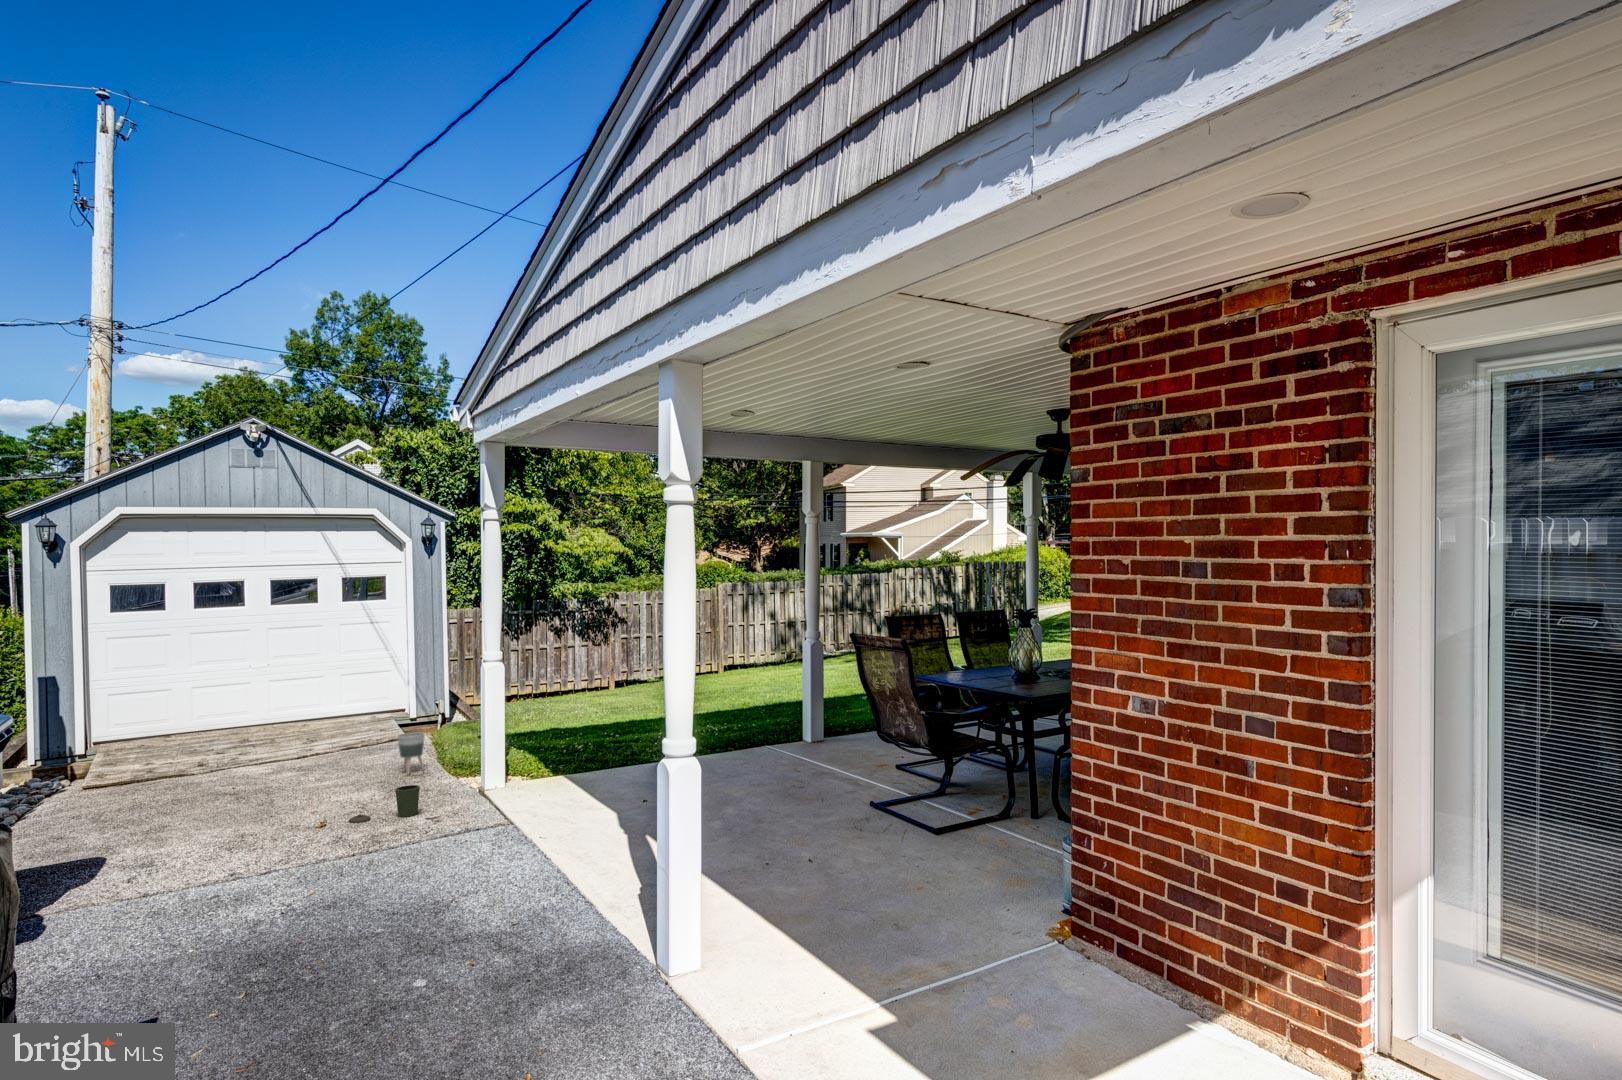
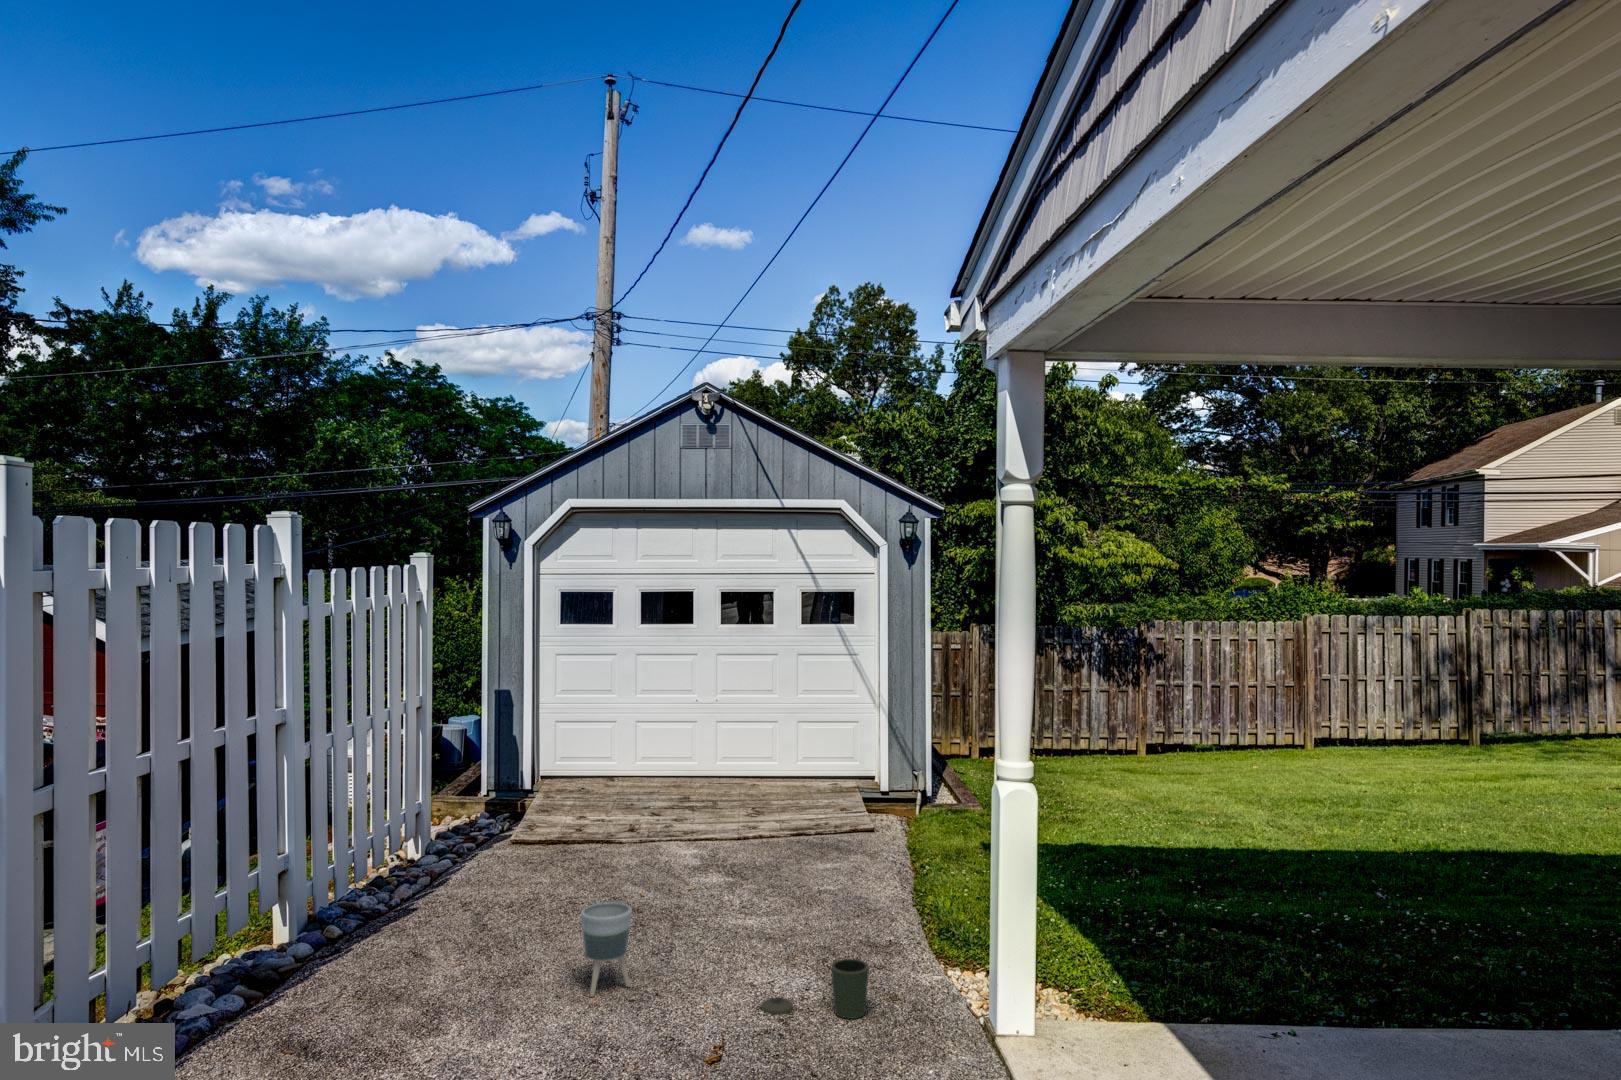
planter: present [398,732,425,775] -> present [581,902,632,997]

